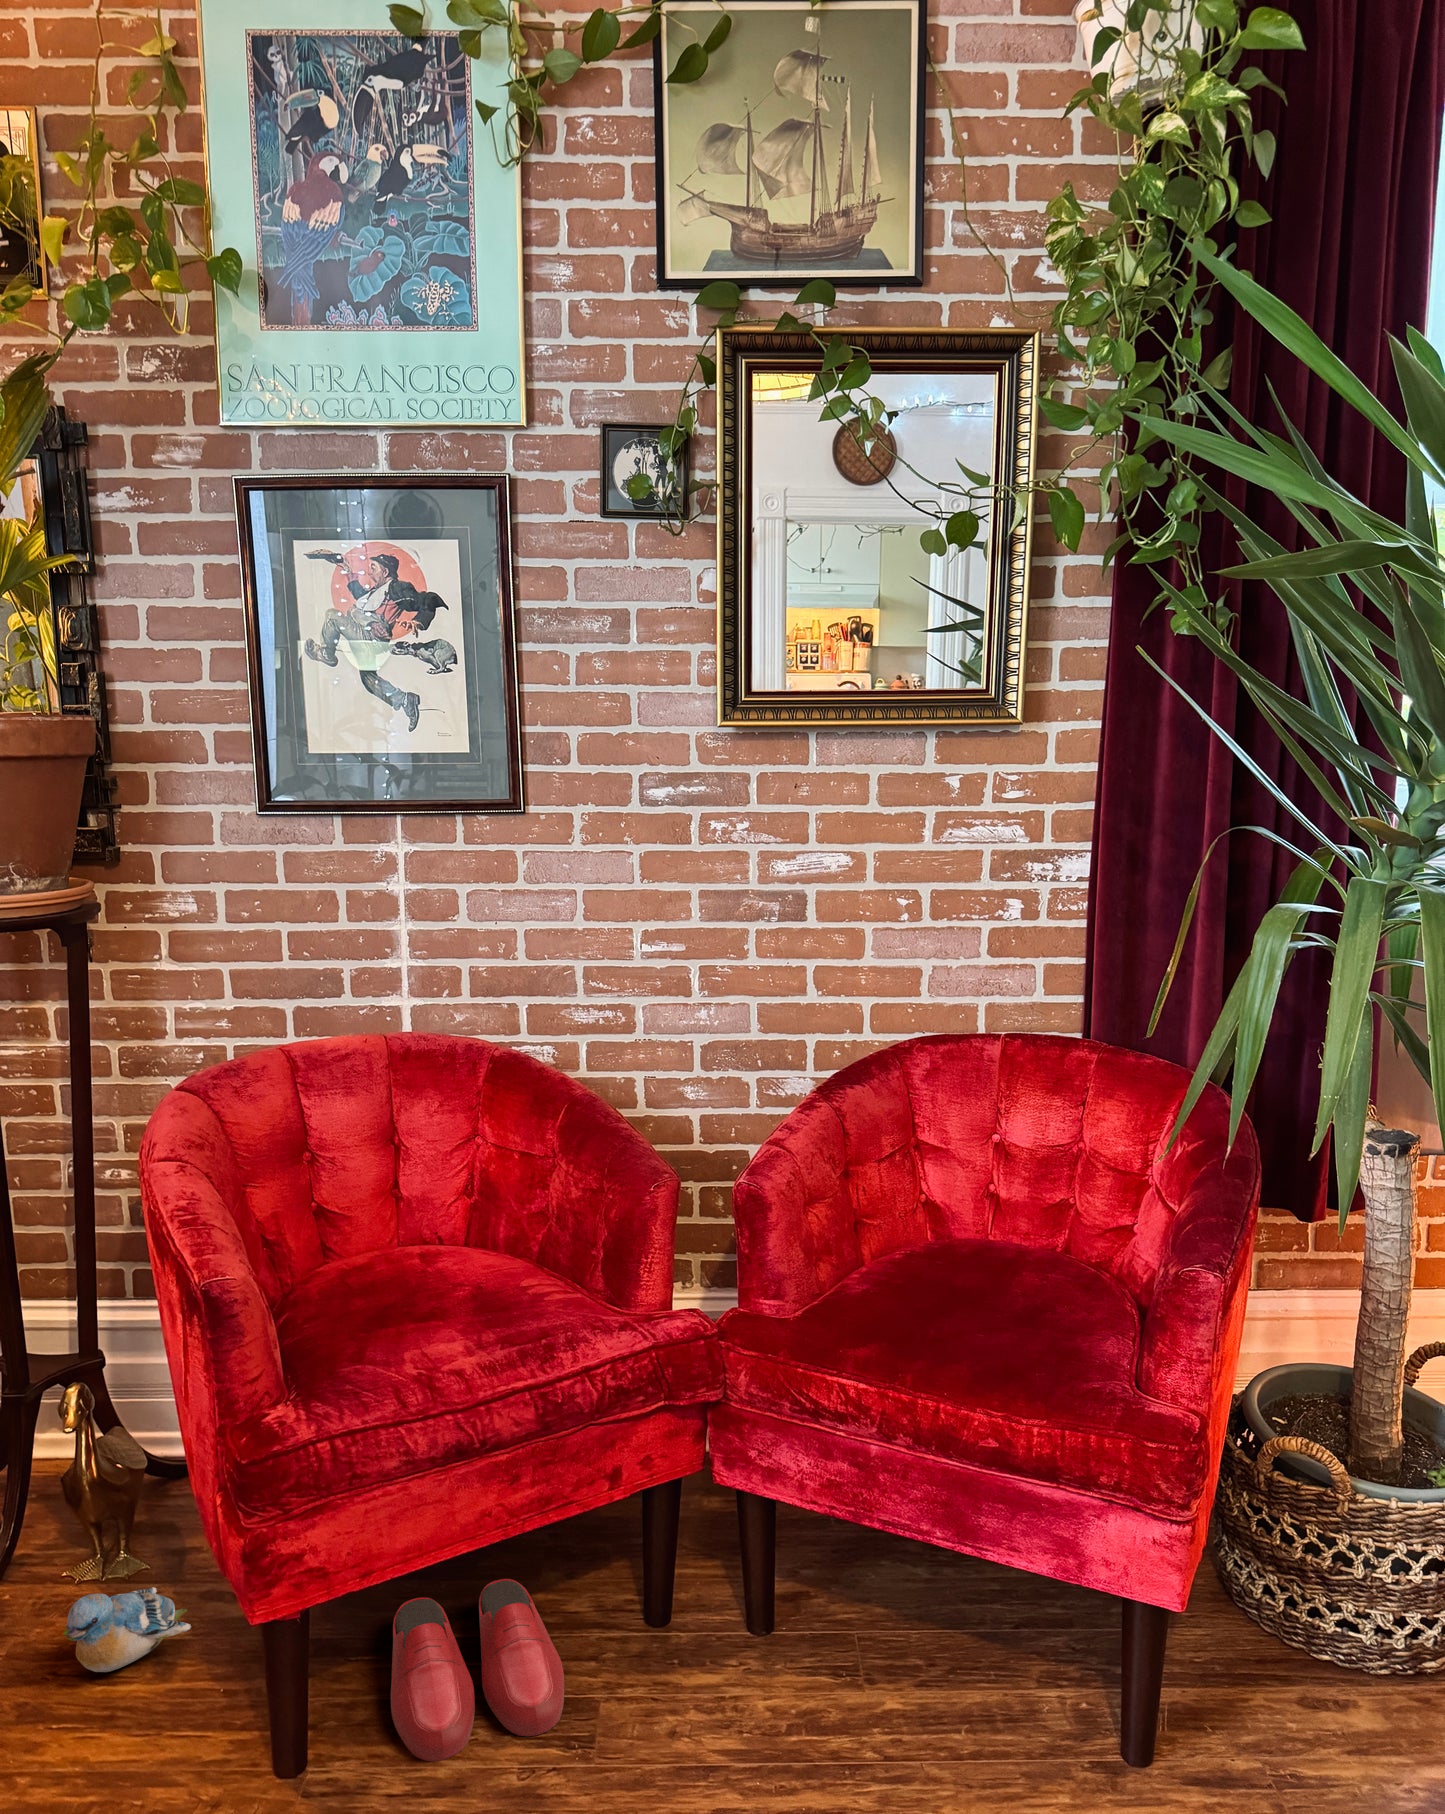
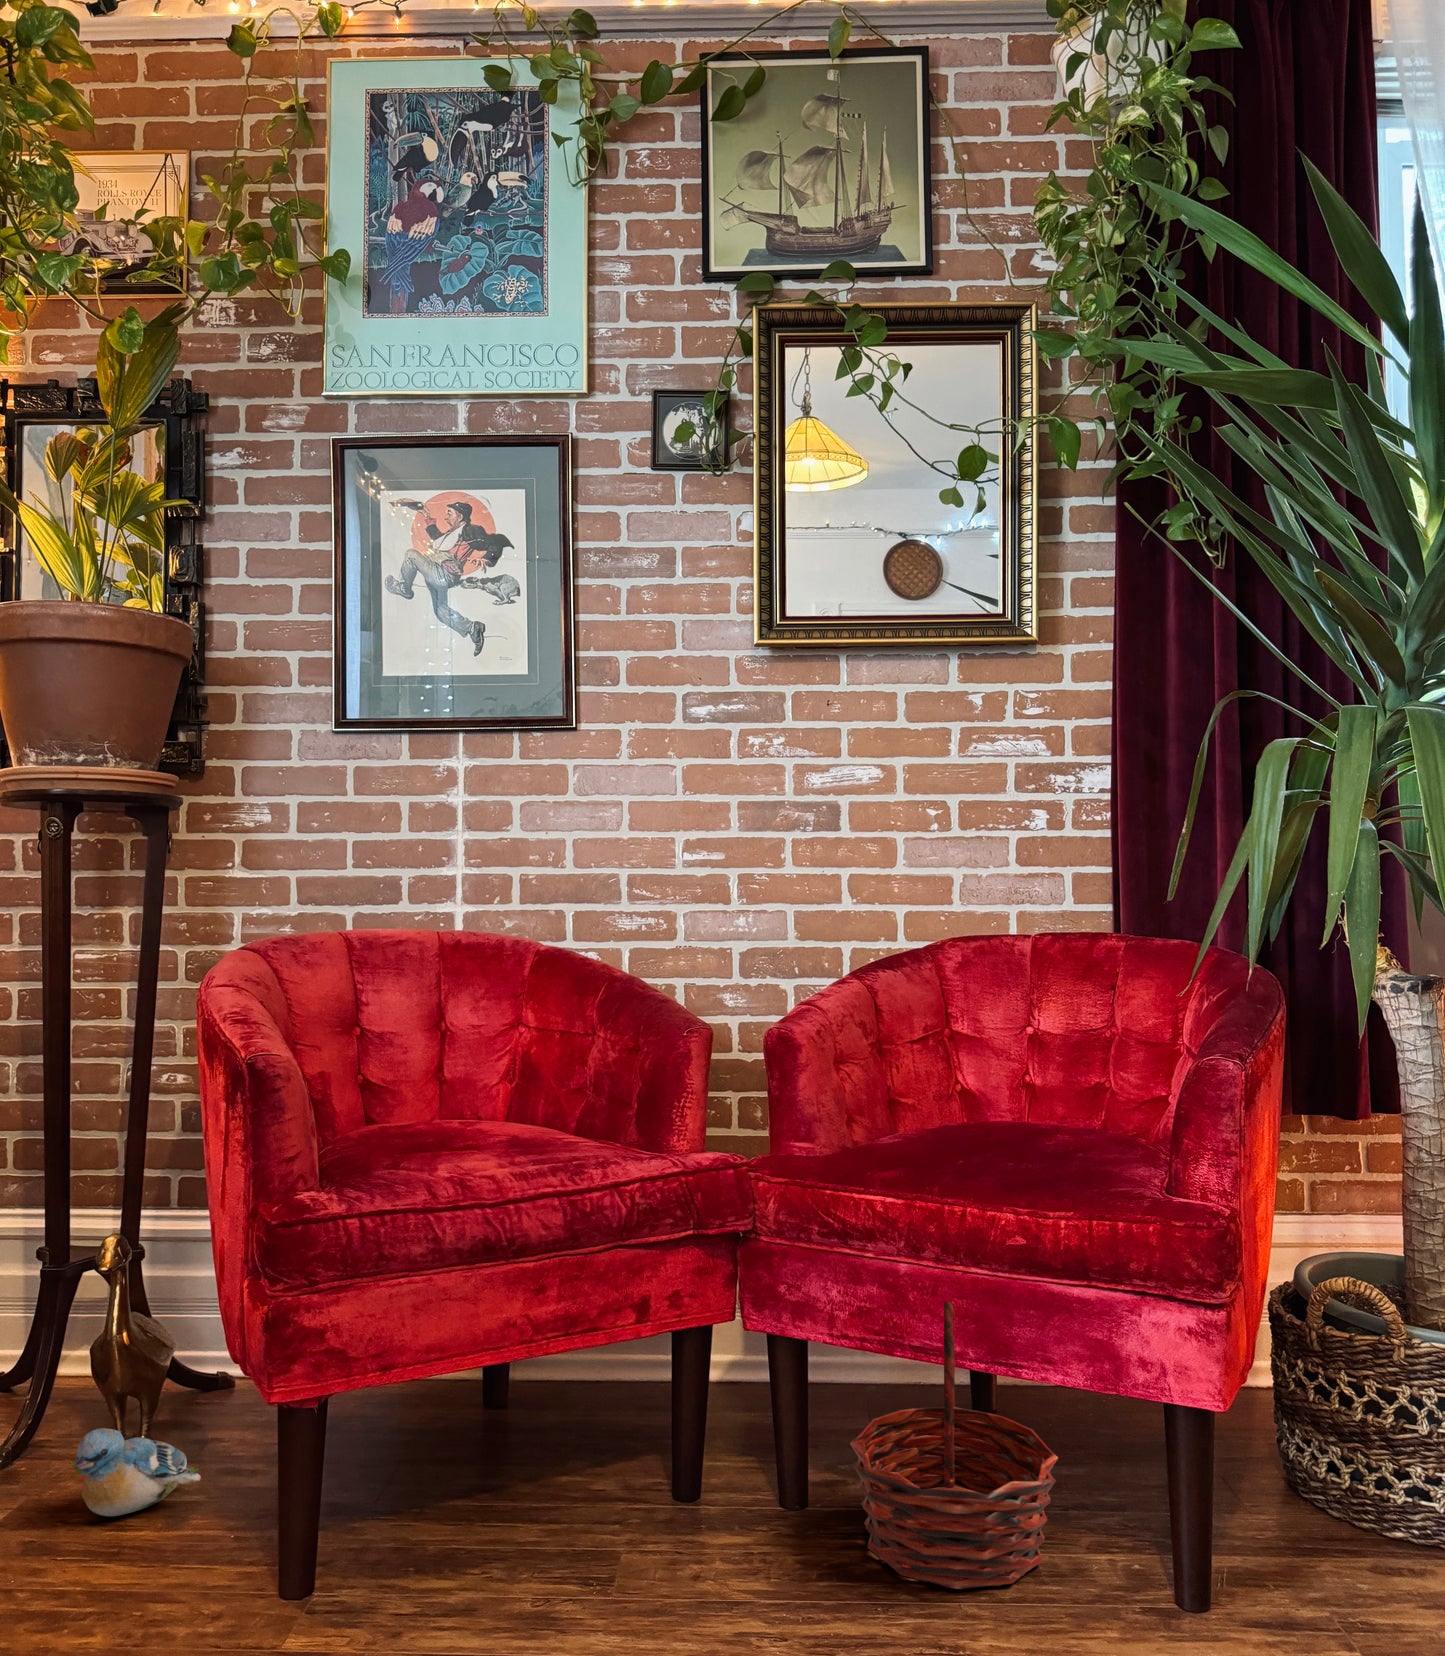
basket: none [821,1436,1017,1736] -> present [850,1301,1058,1590]
slippers: present [391,1579,564,1762] -> none [397,1453,579,1594]

